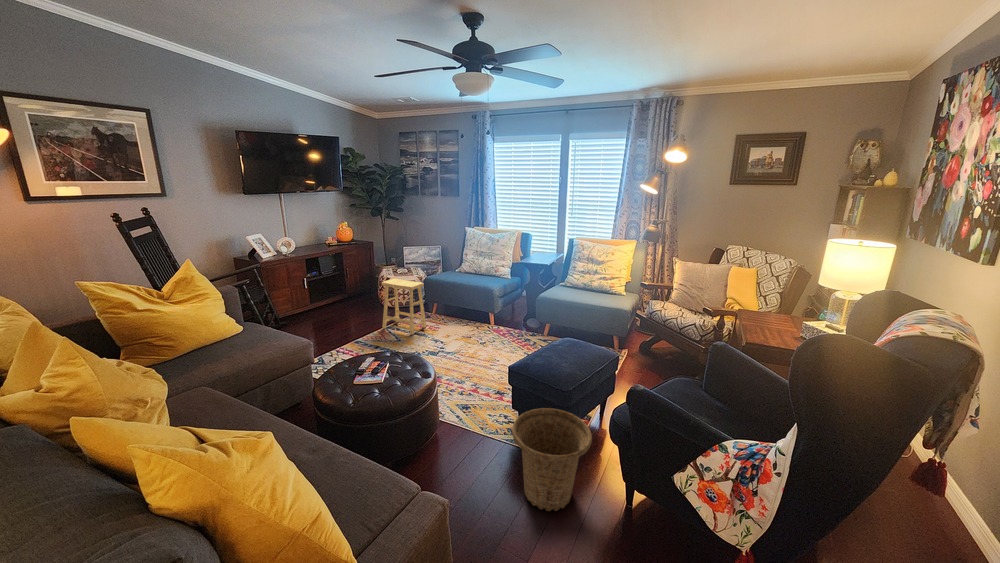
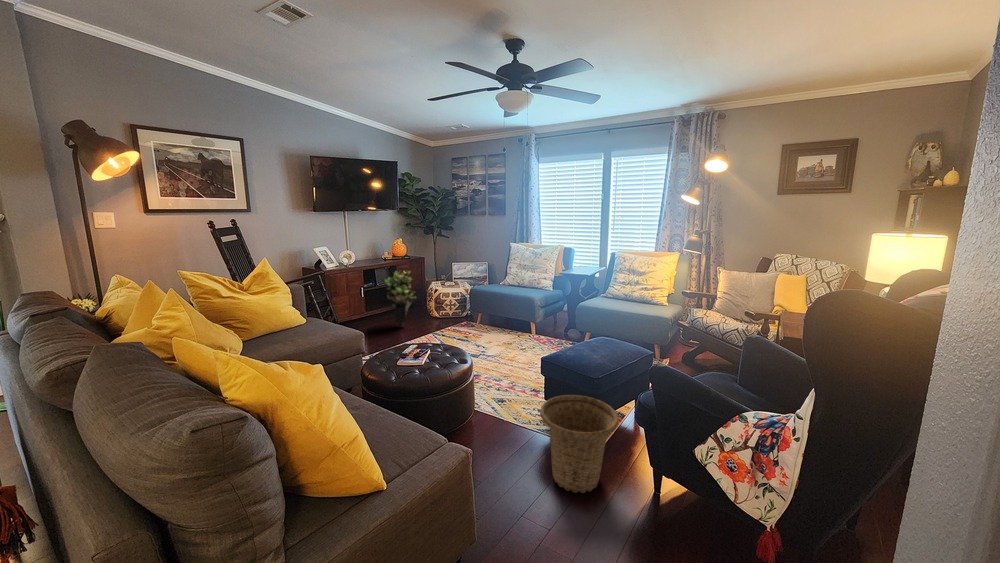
potted plant: none [331,260,368,322] -> present [385,271,416,327]
footstool: present [382,279,426,335] -> none [428,287,469,340]

